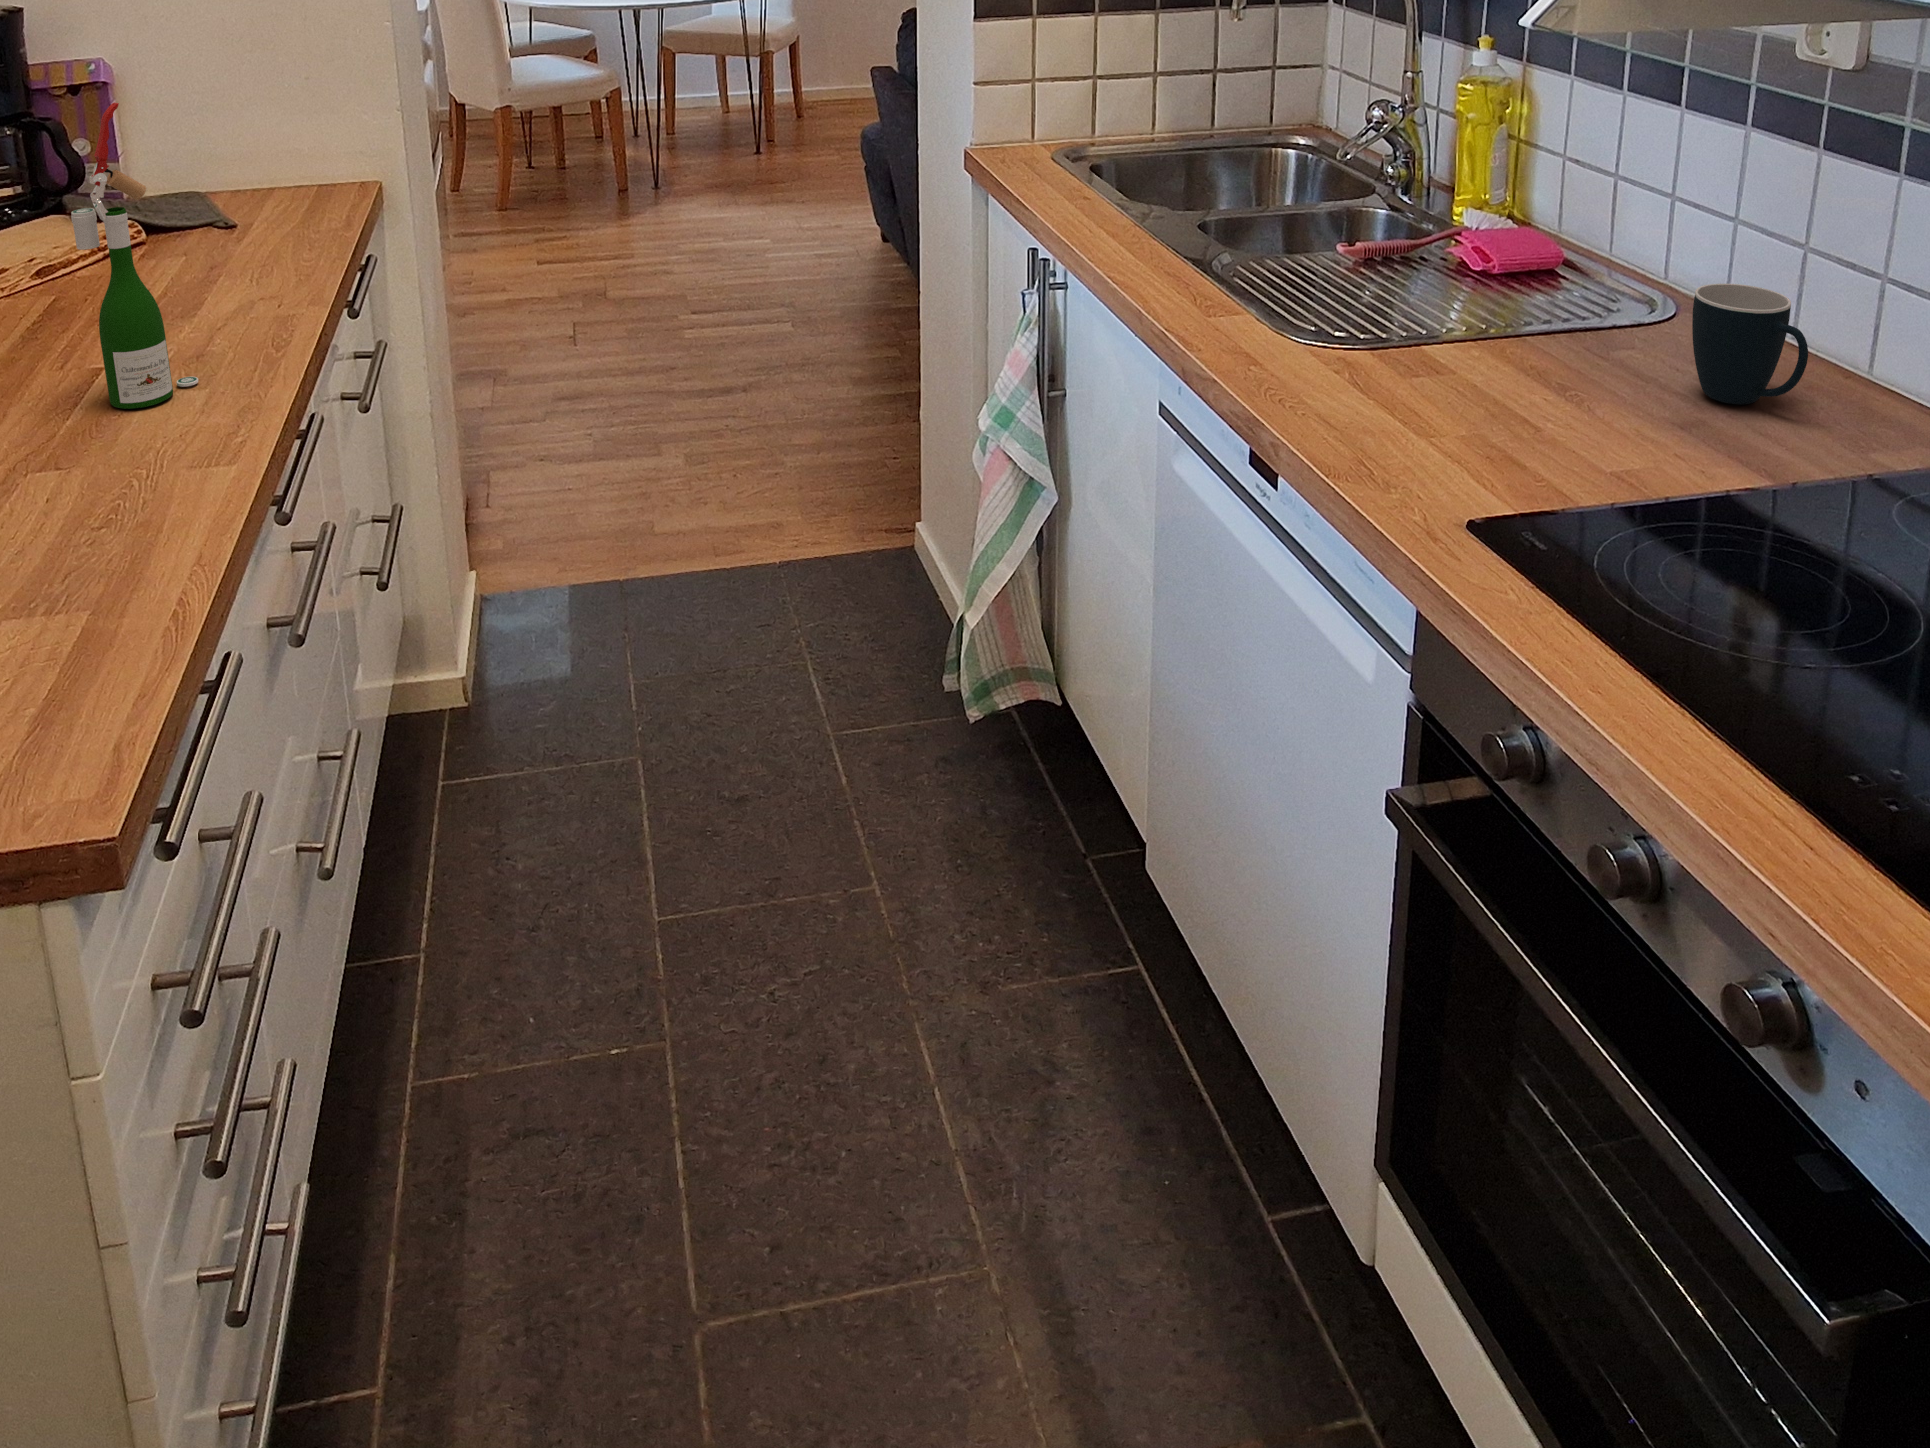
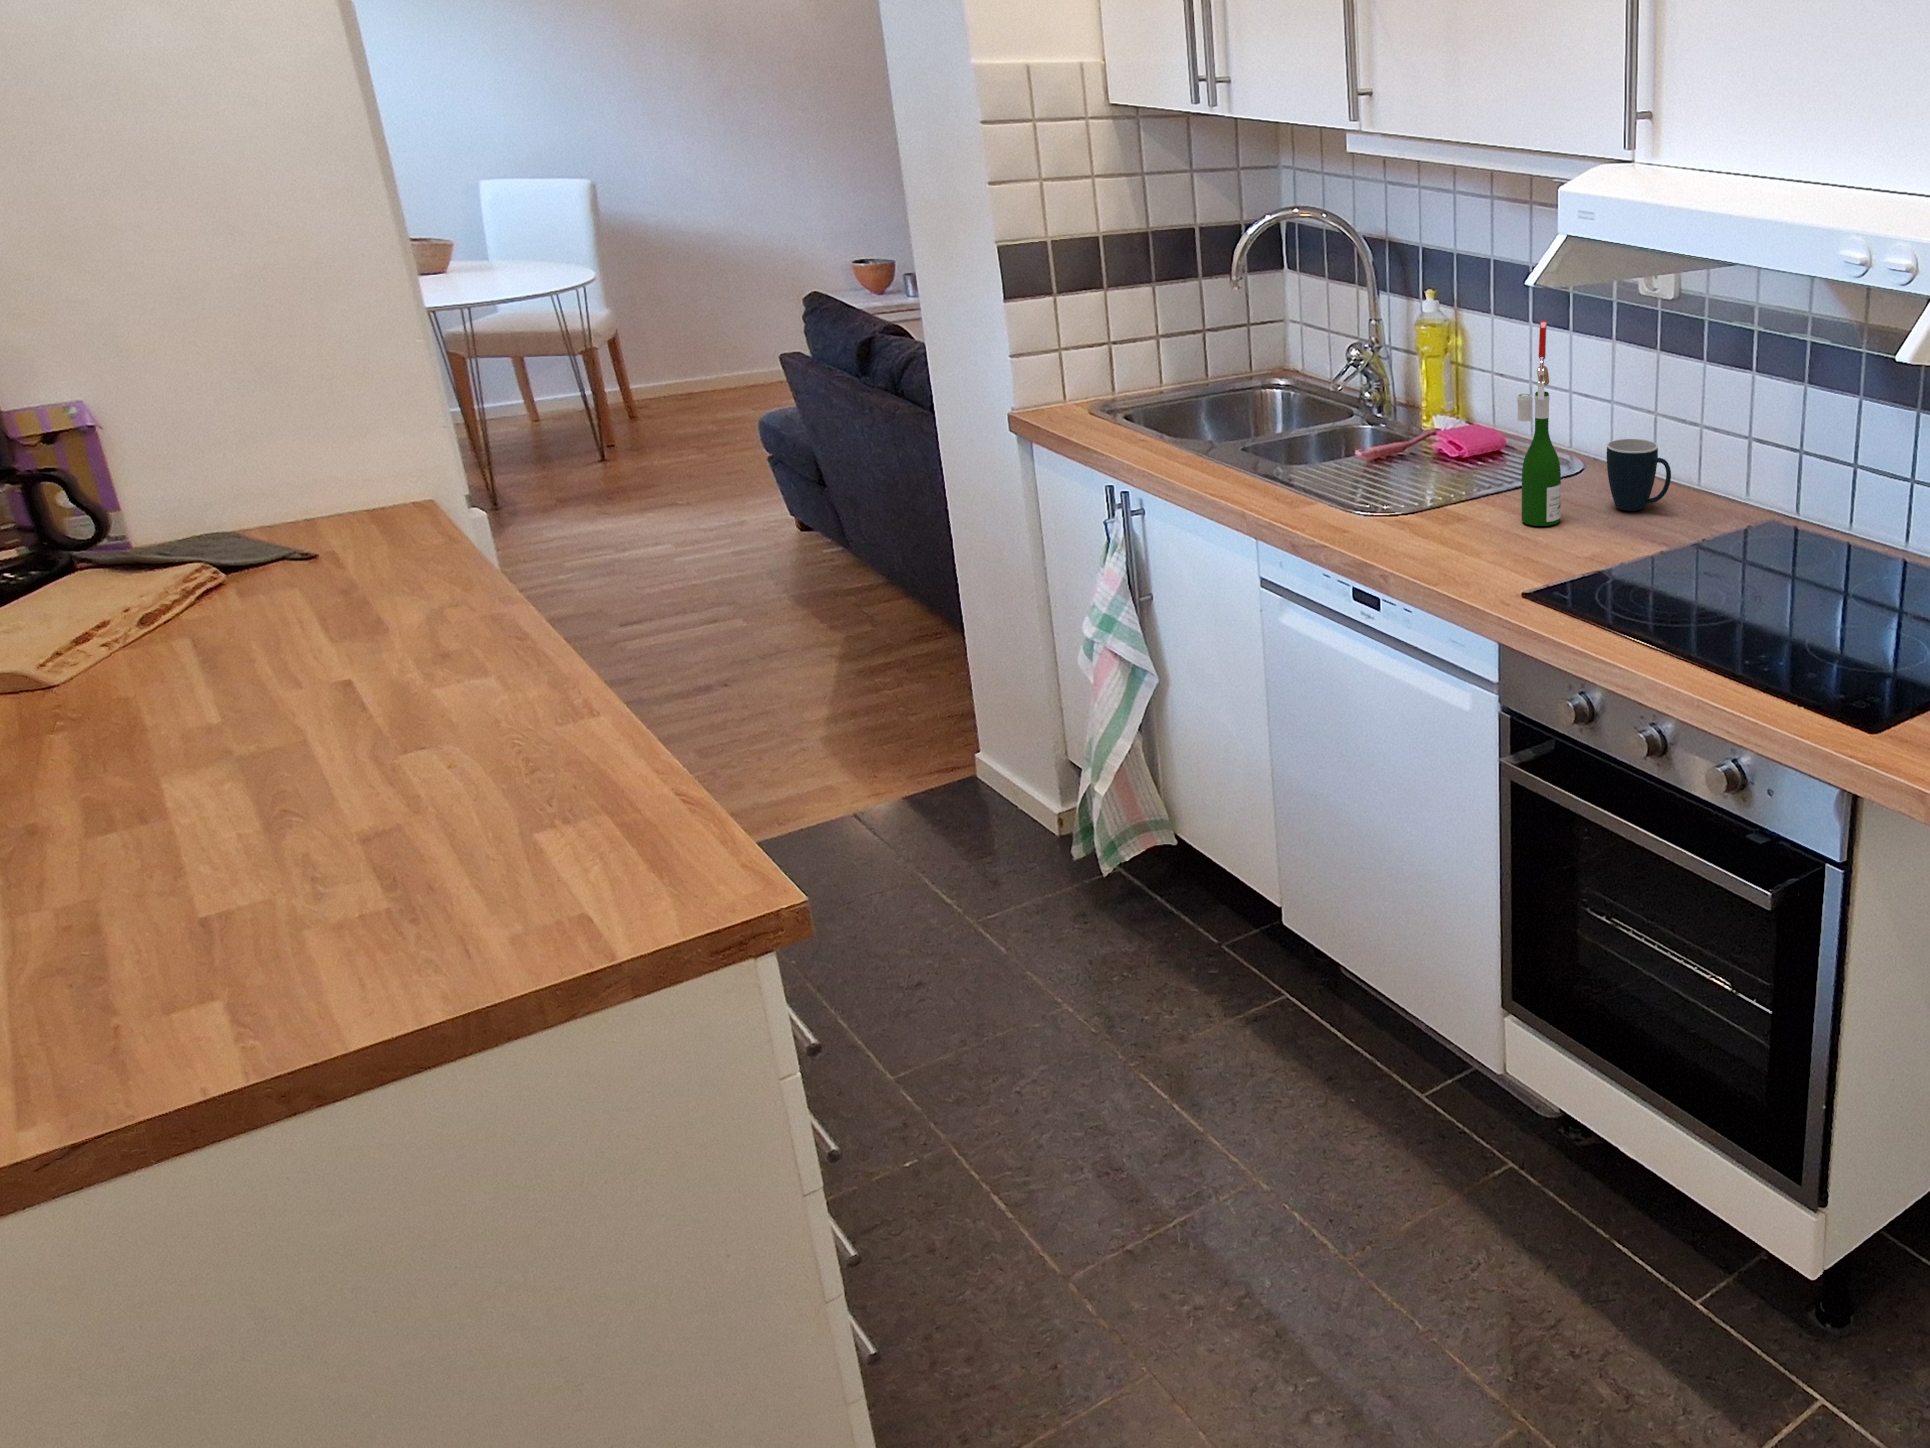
wine bottle: present [71,102,198,409] -> present [1517,320,1561,526]

